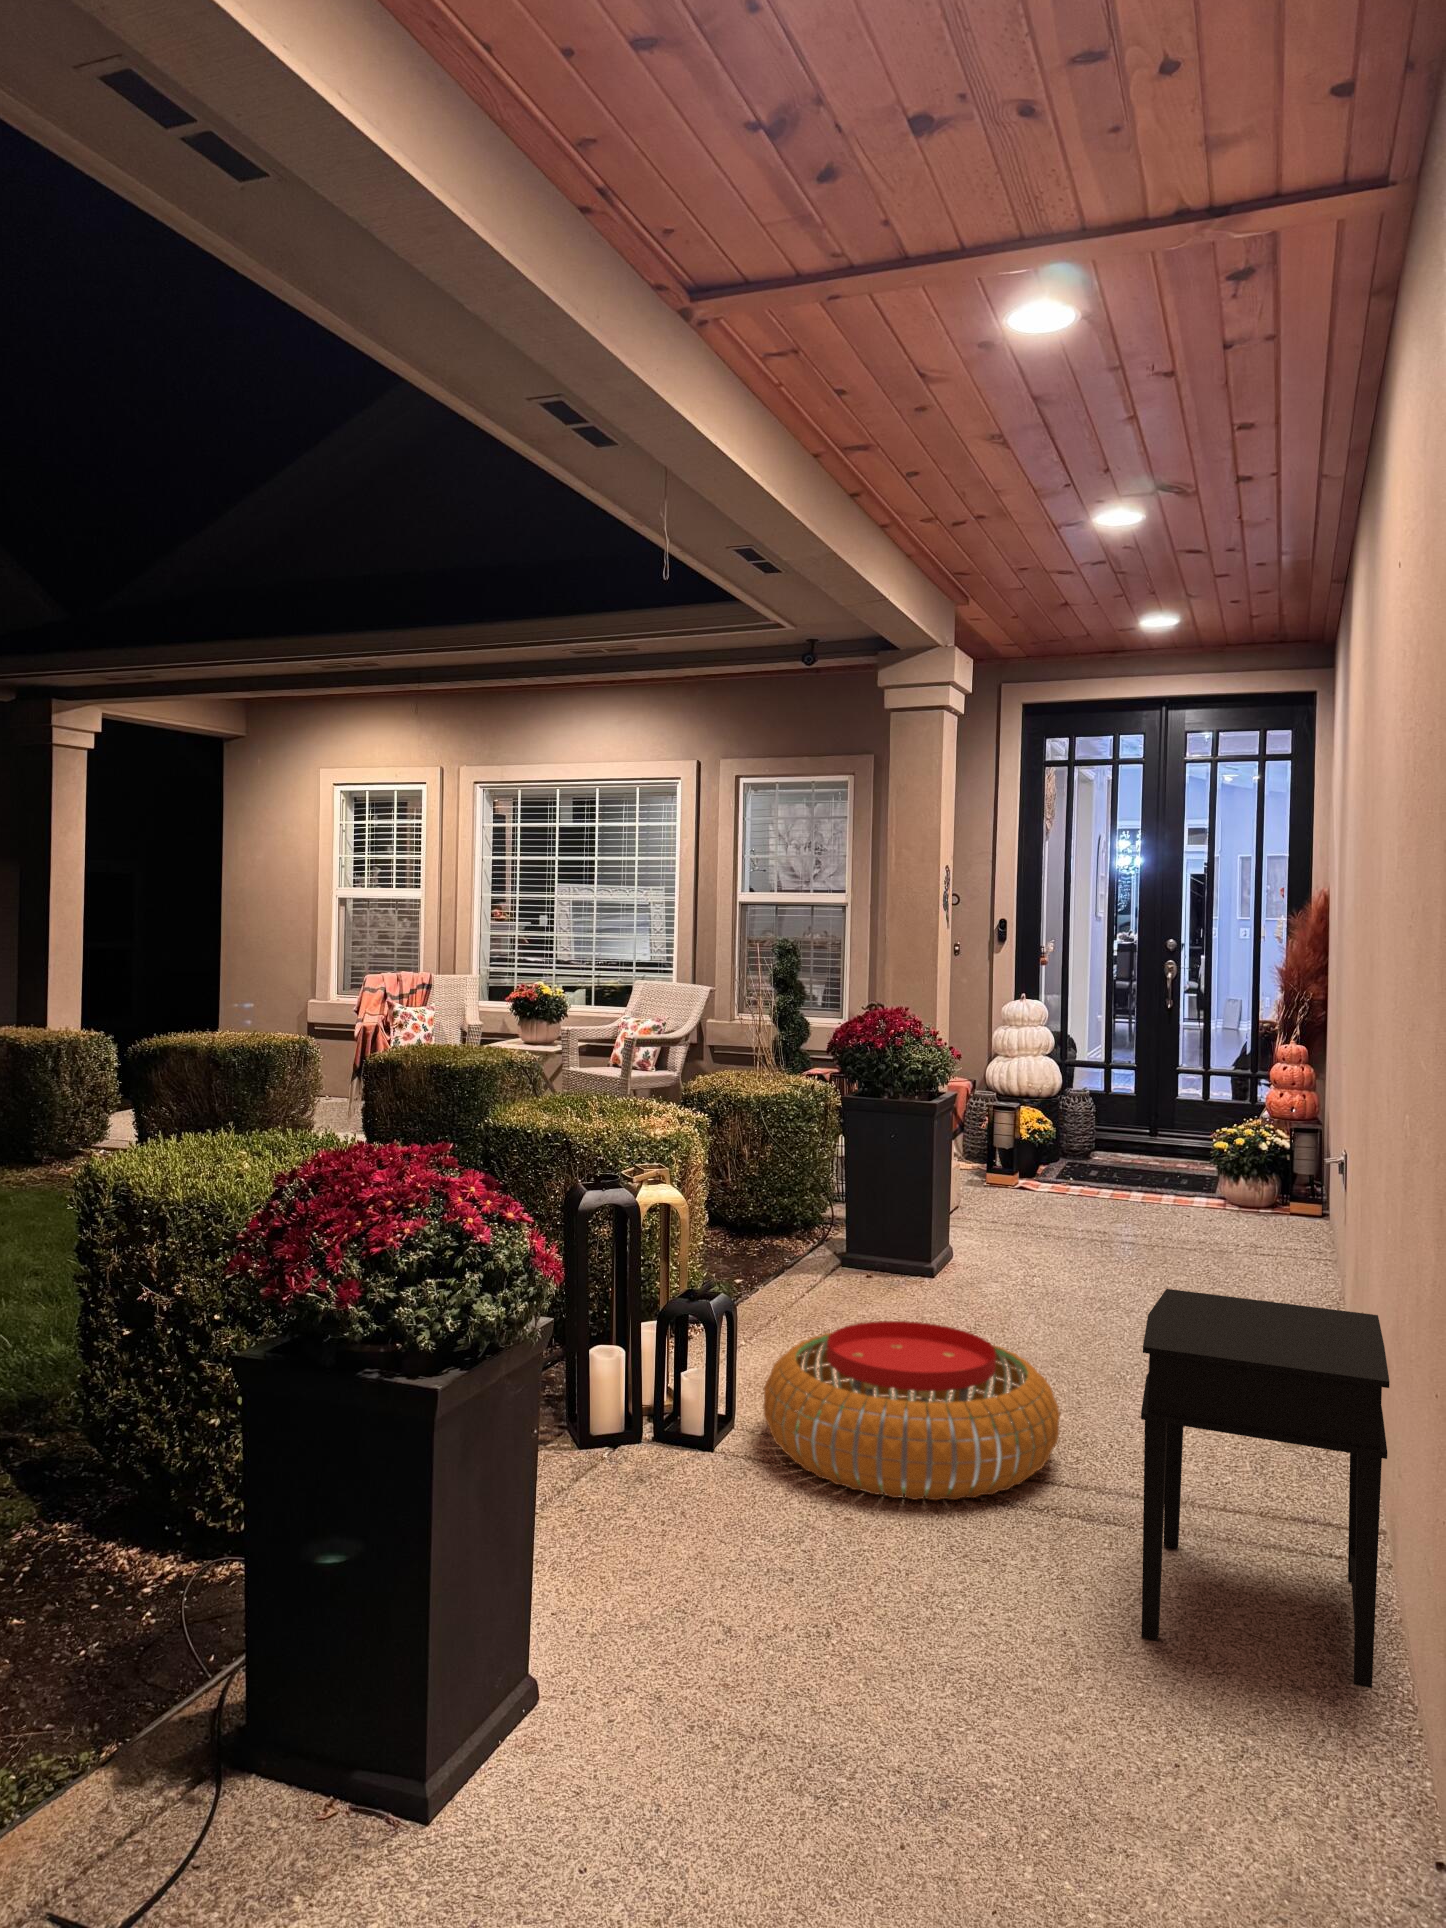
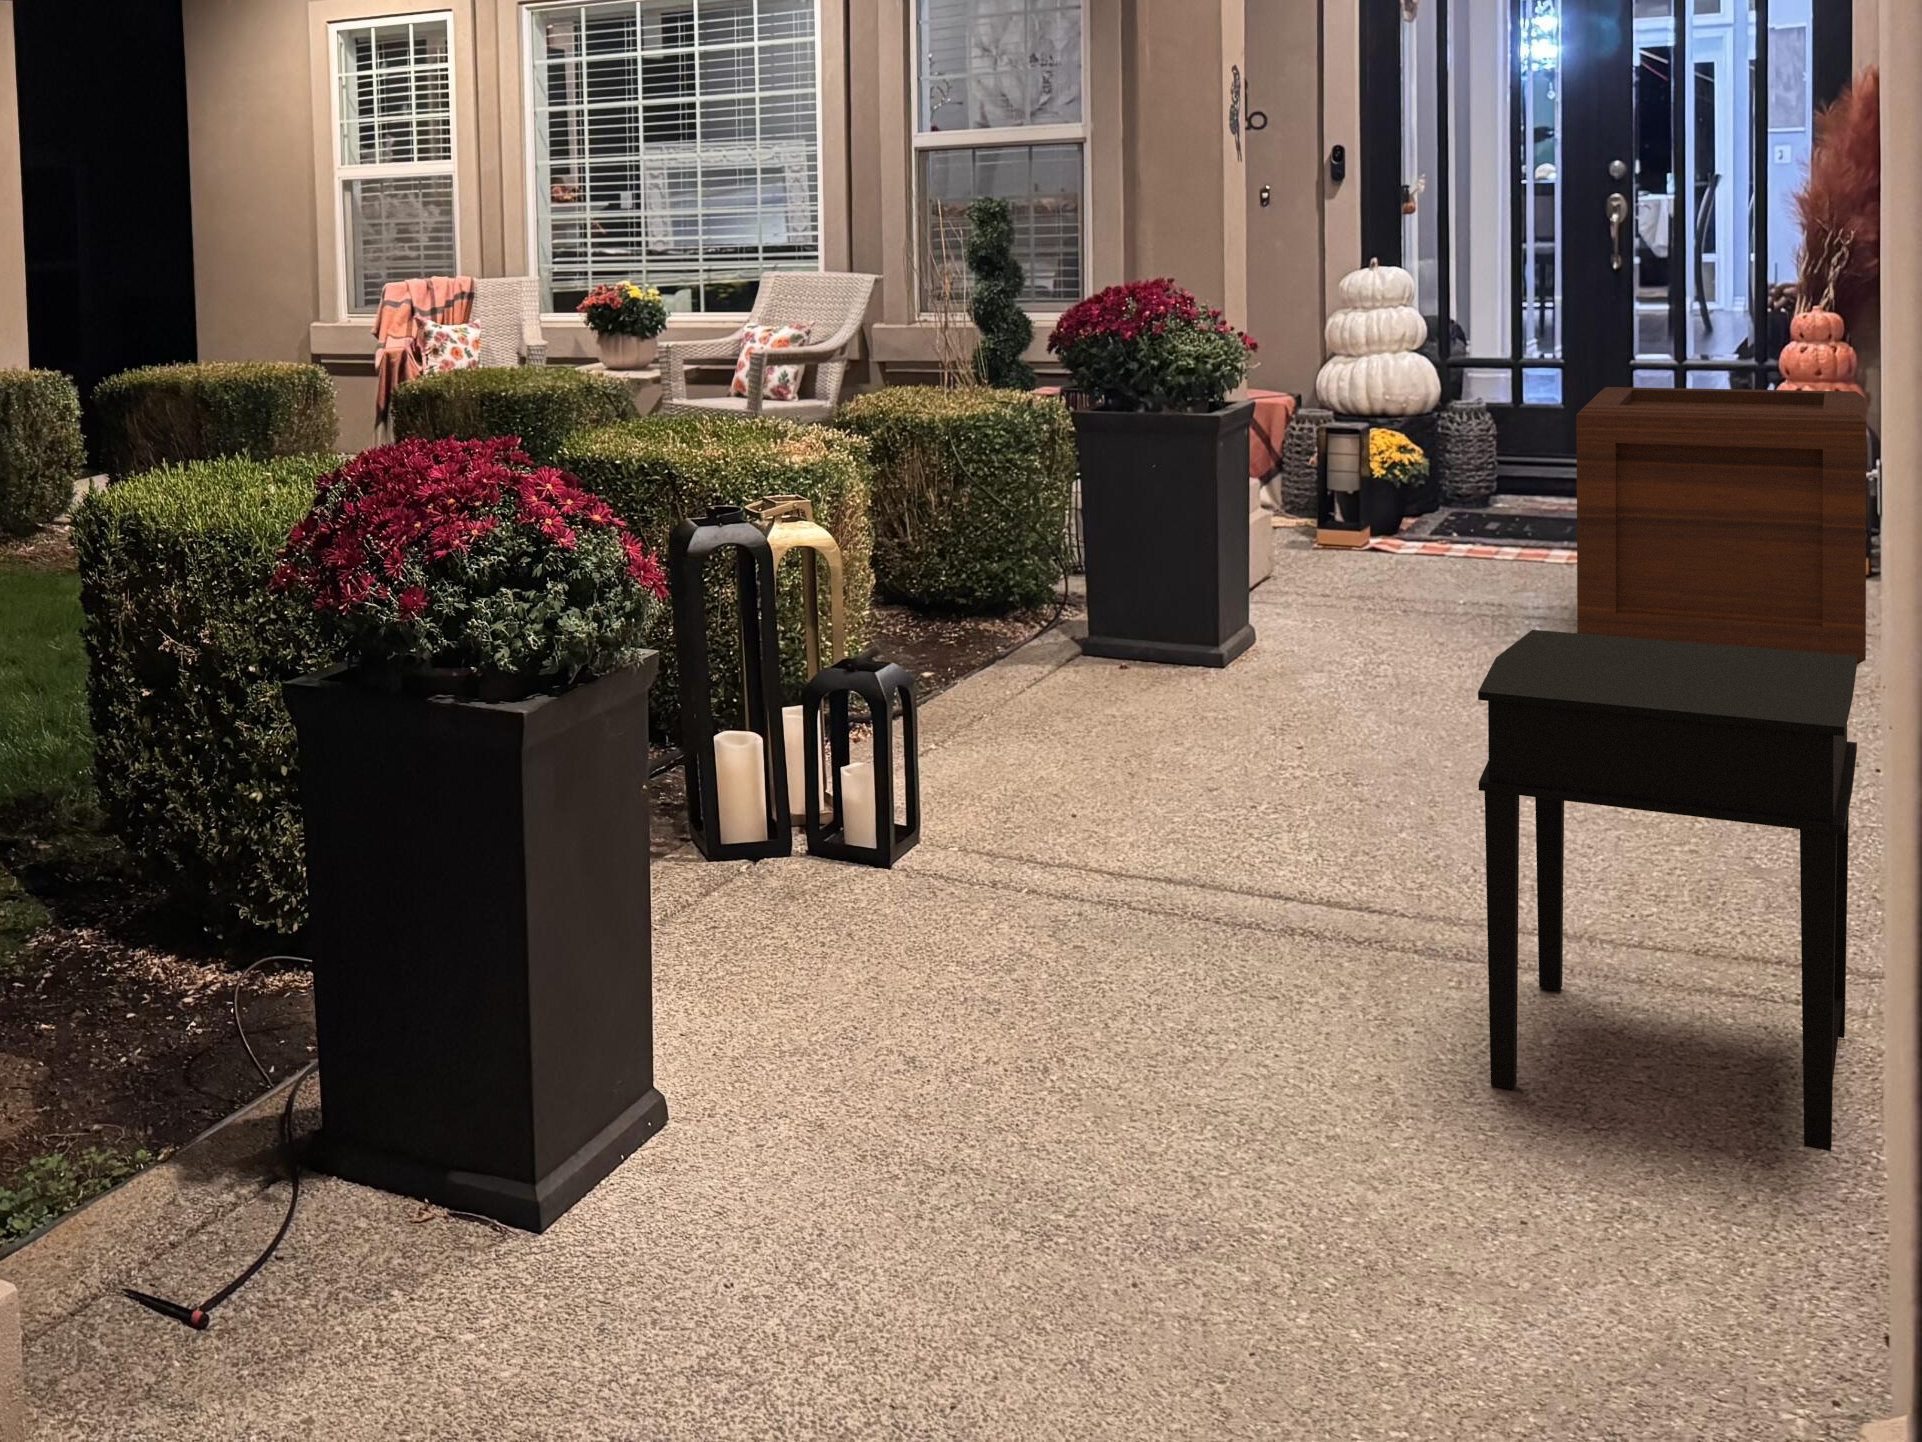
wooden crate: none [1154,1089,1330,1279] -> present [1576,387,1867,664]
pouf: present [763,1321,1060,1500] -> none [958,702,1391,930]

